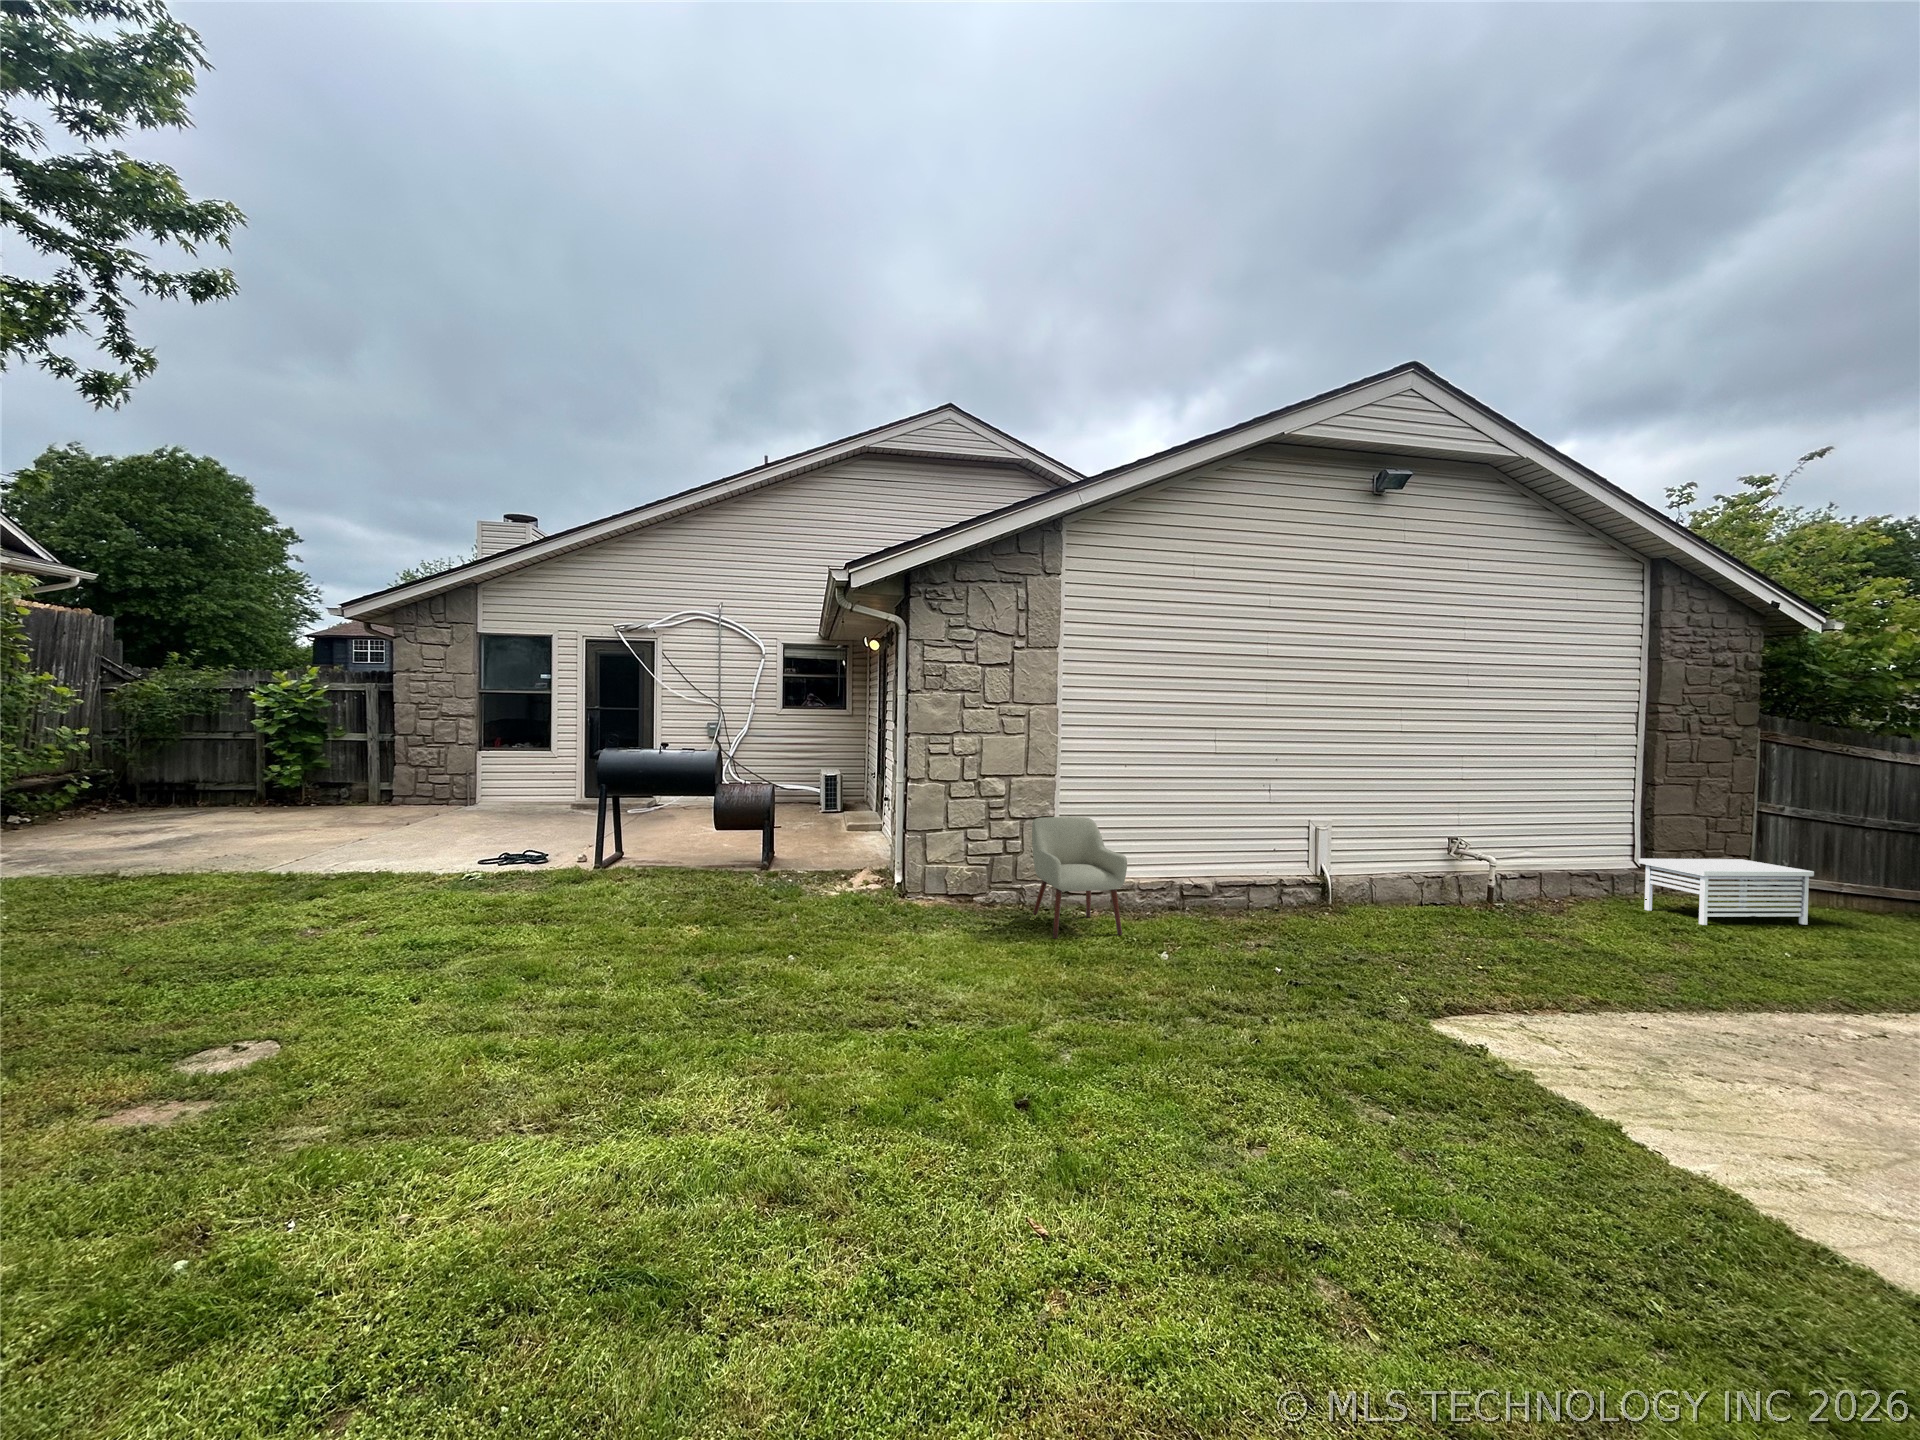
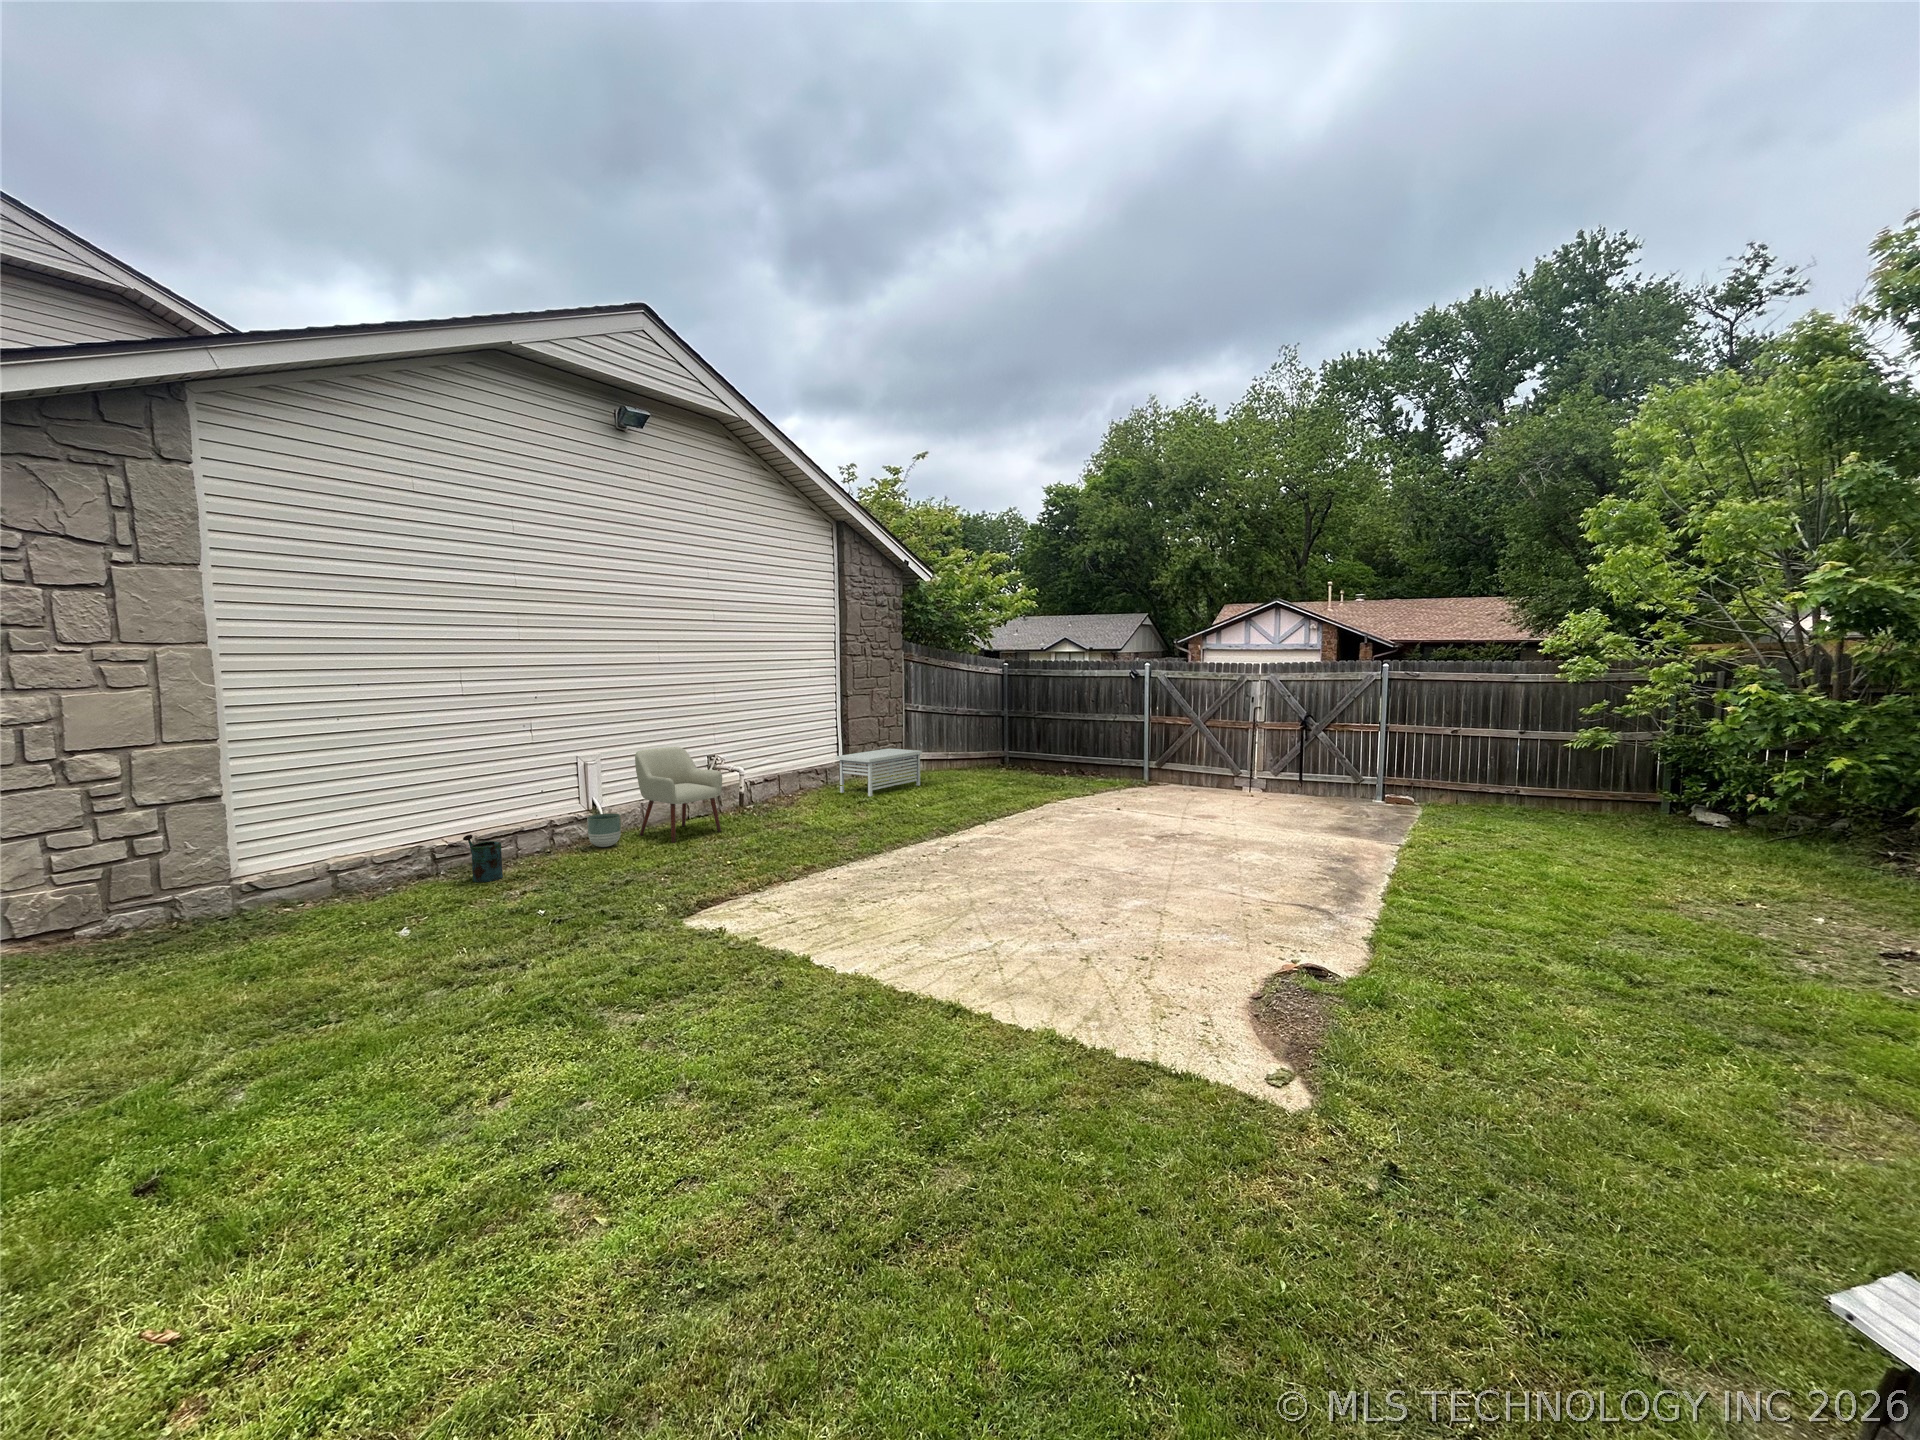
chair: present [1032,817,1127,938] -> present [635,747,722,843]
watering can: none [1203,879,1235,926] -> present [463,835,503,882]
planter: none [1311,881,1346,917] -> present [587,813,621,847]

